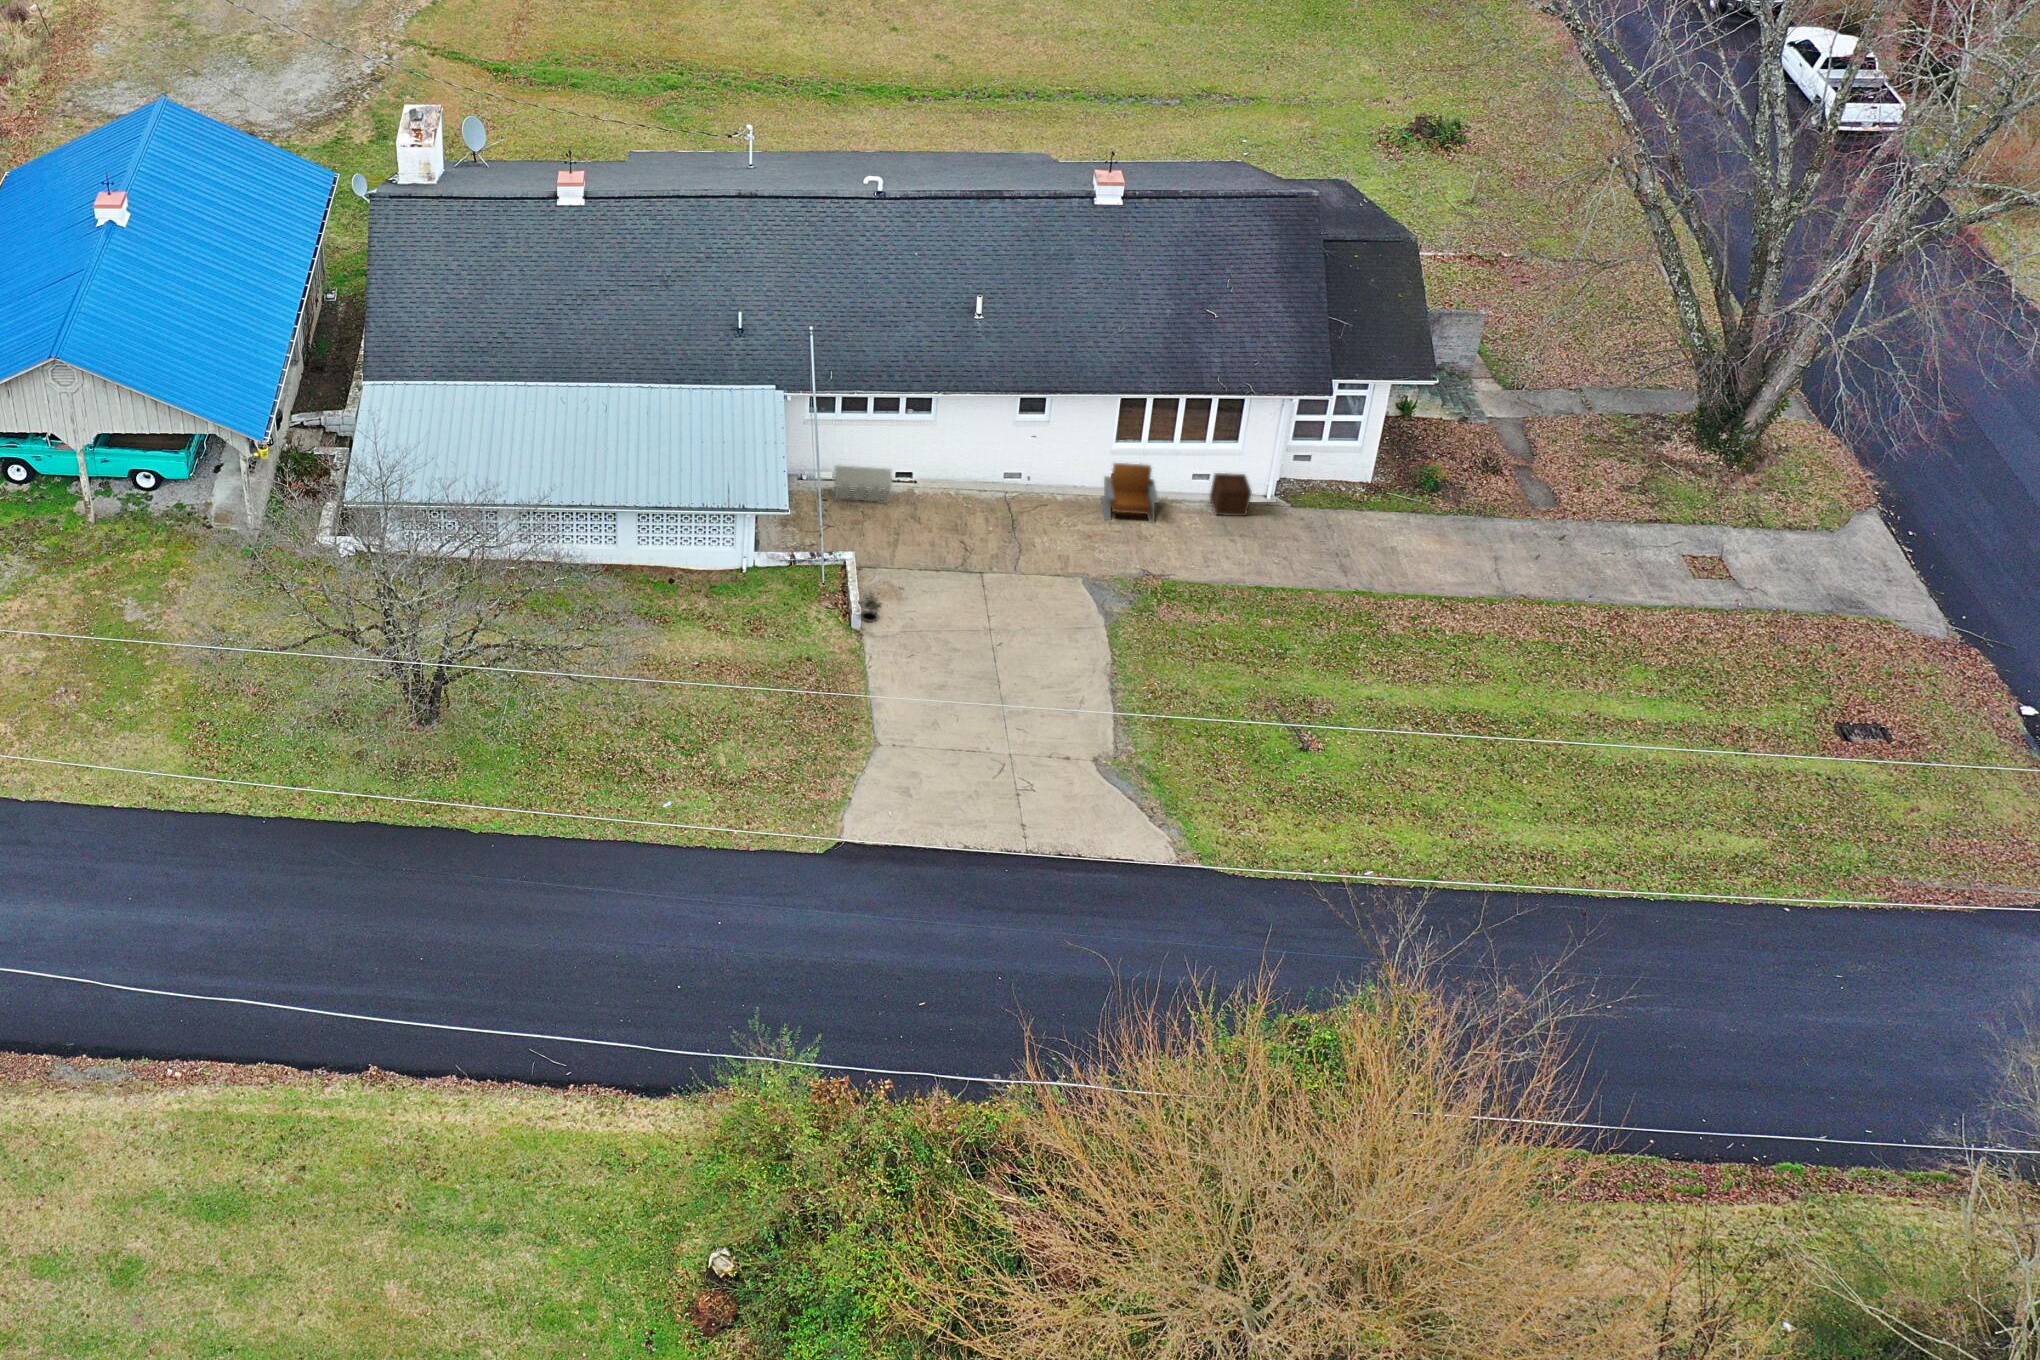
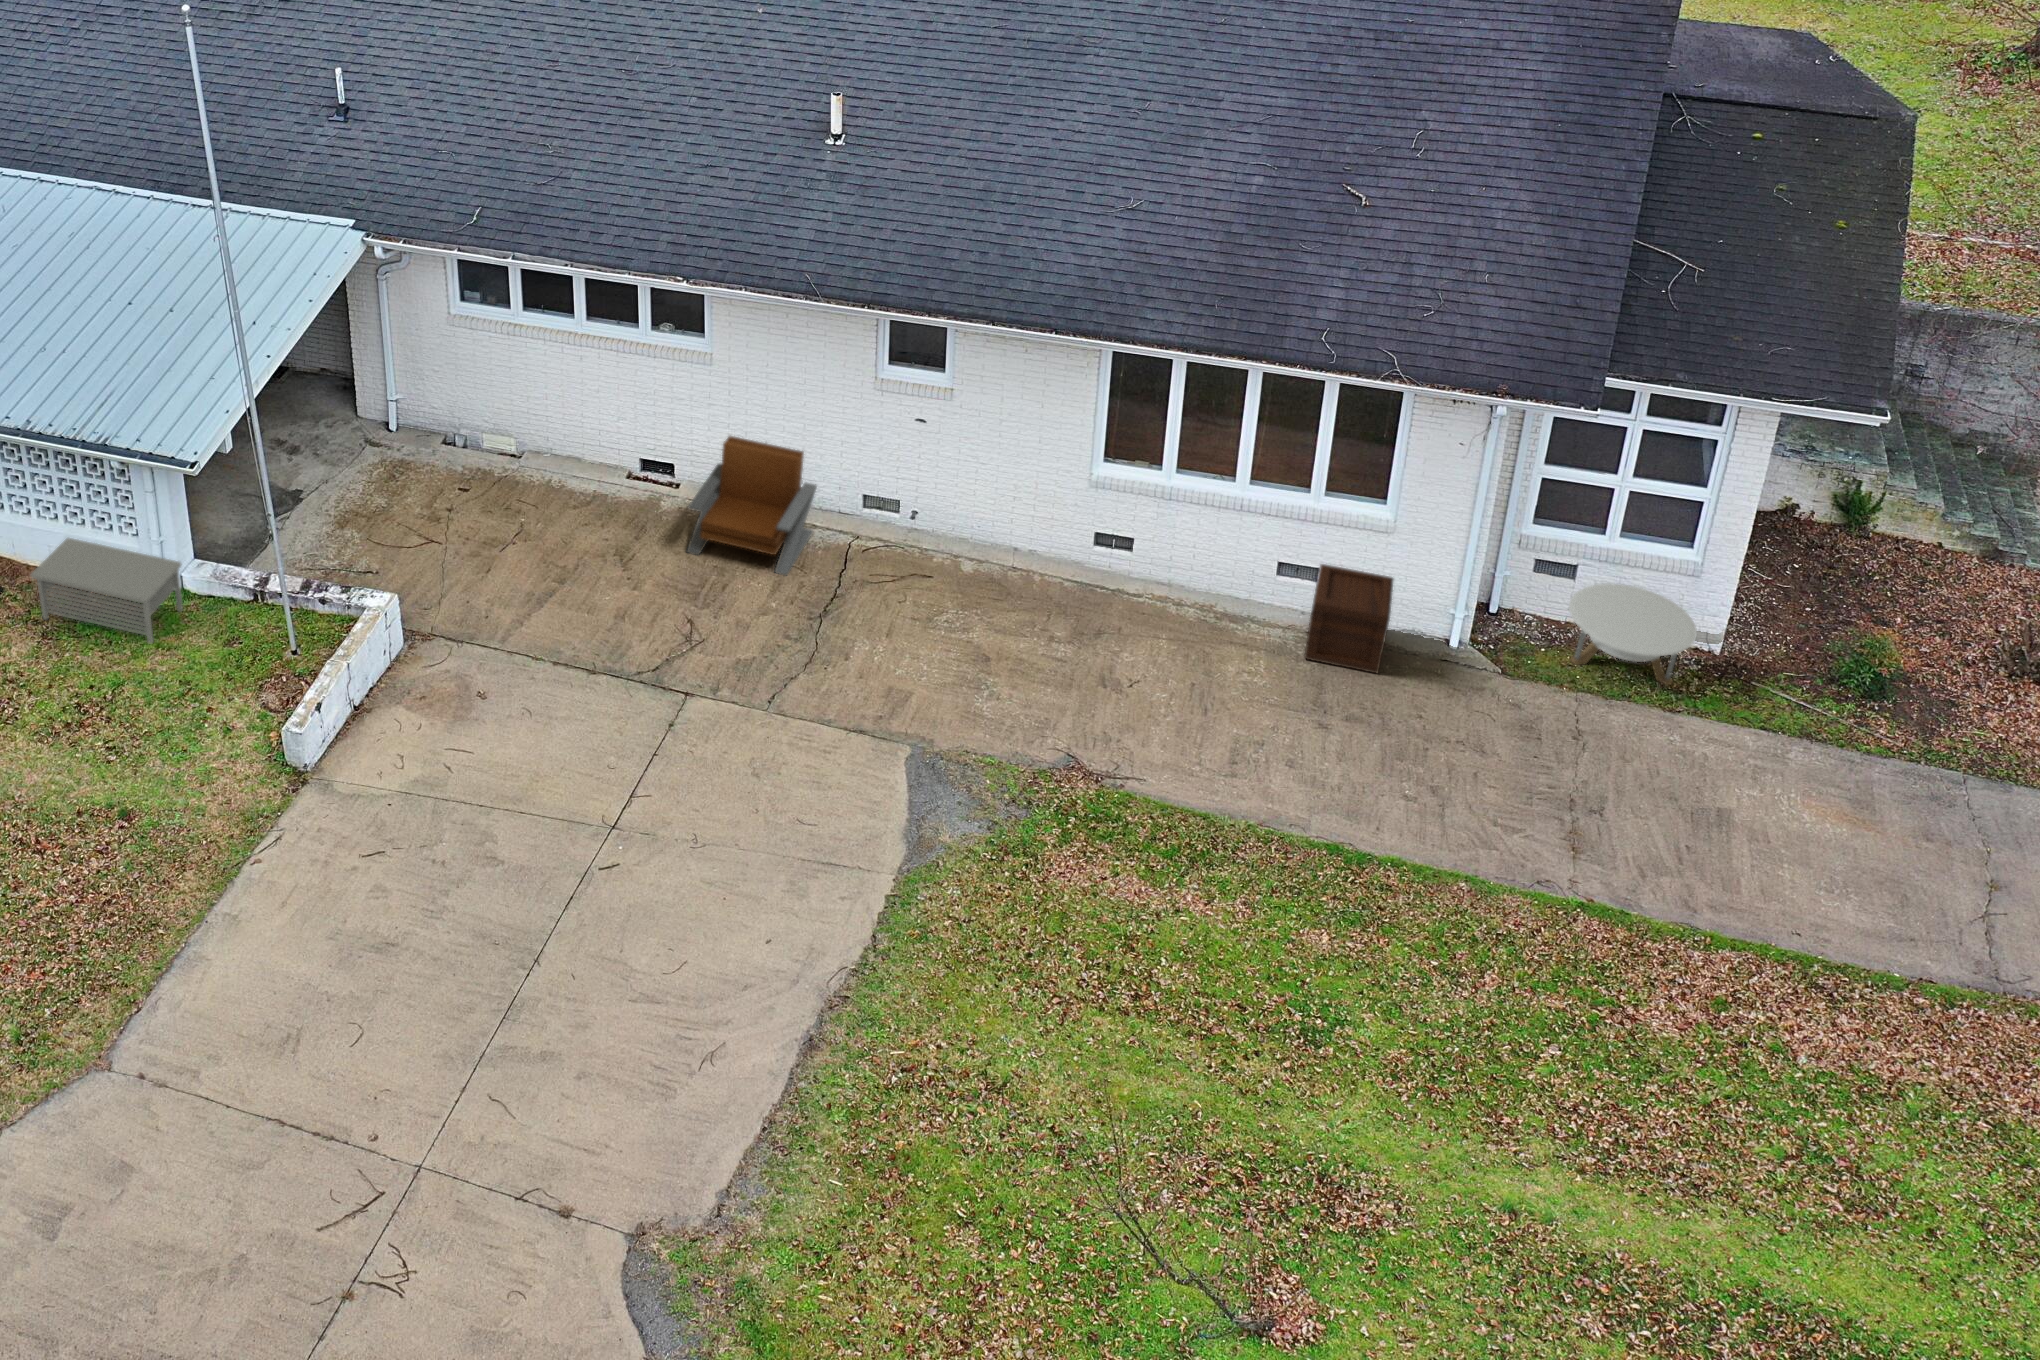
round table: none [1313,461,1367,501] -> present [1569,584,1697,685]
lounge chair: present [1101,463,1158,523] -> present [687,436,817,576]
storage bench: present [834,465,892,503] -> present [31,538,183,644]
potted tree: present [861,593,882,622] -> none [339,685,391,755]

